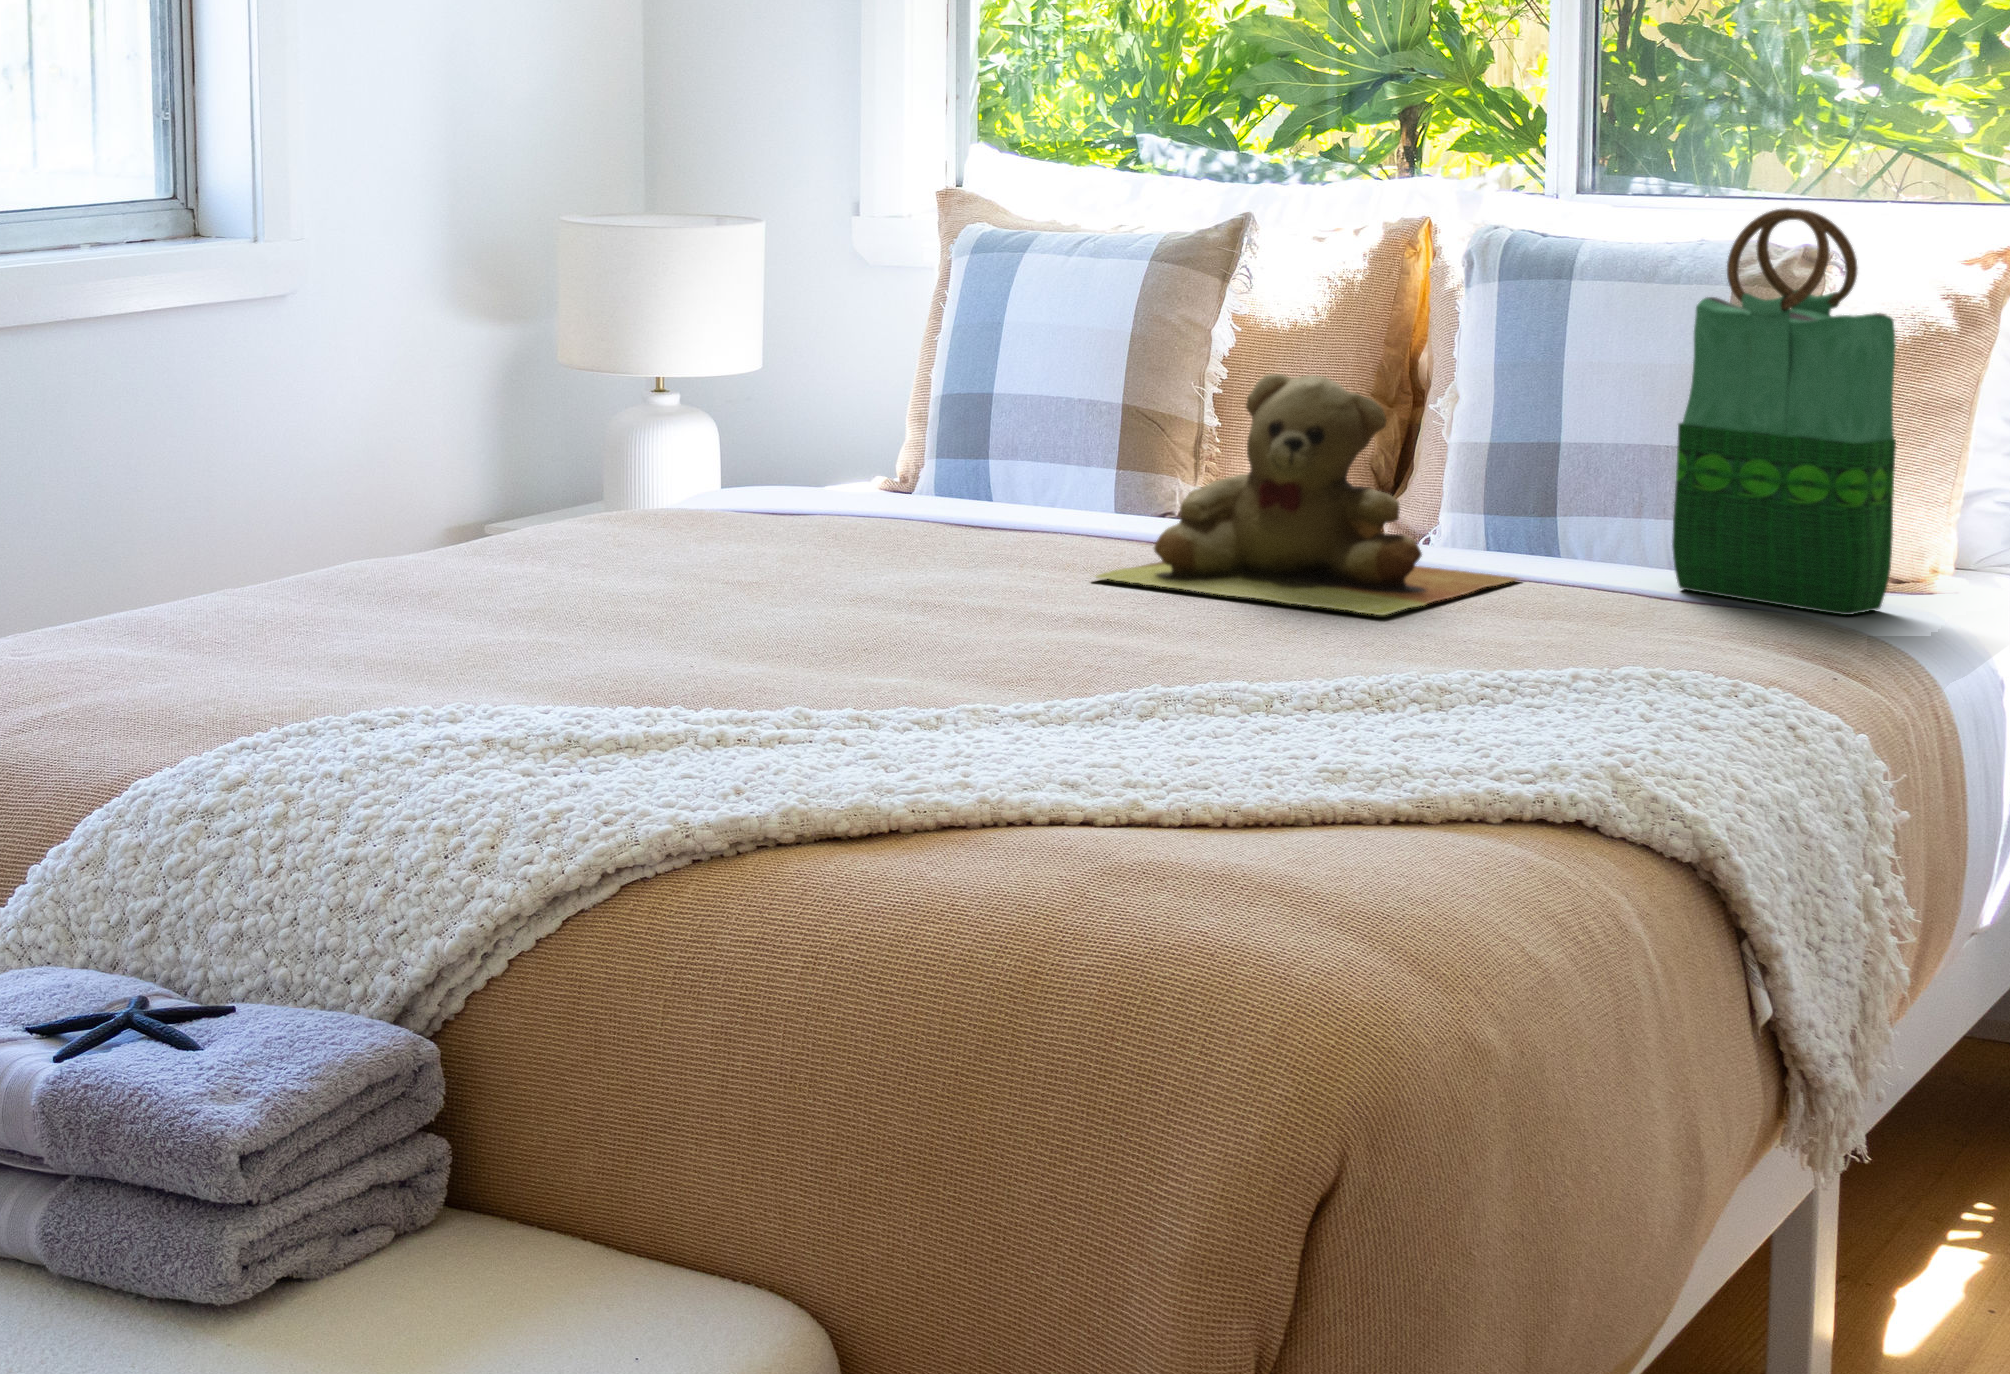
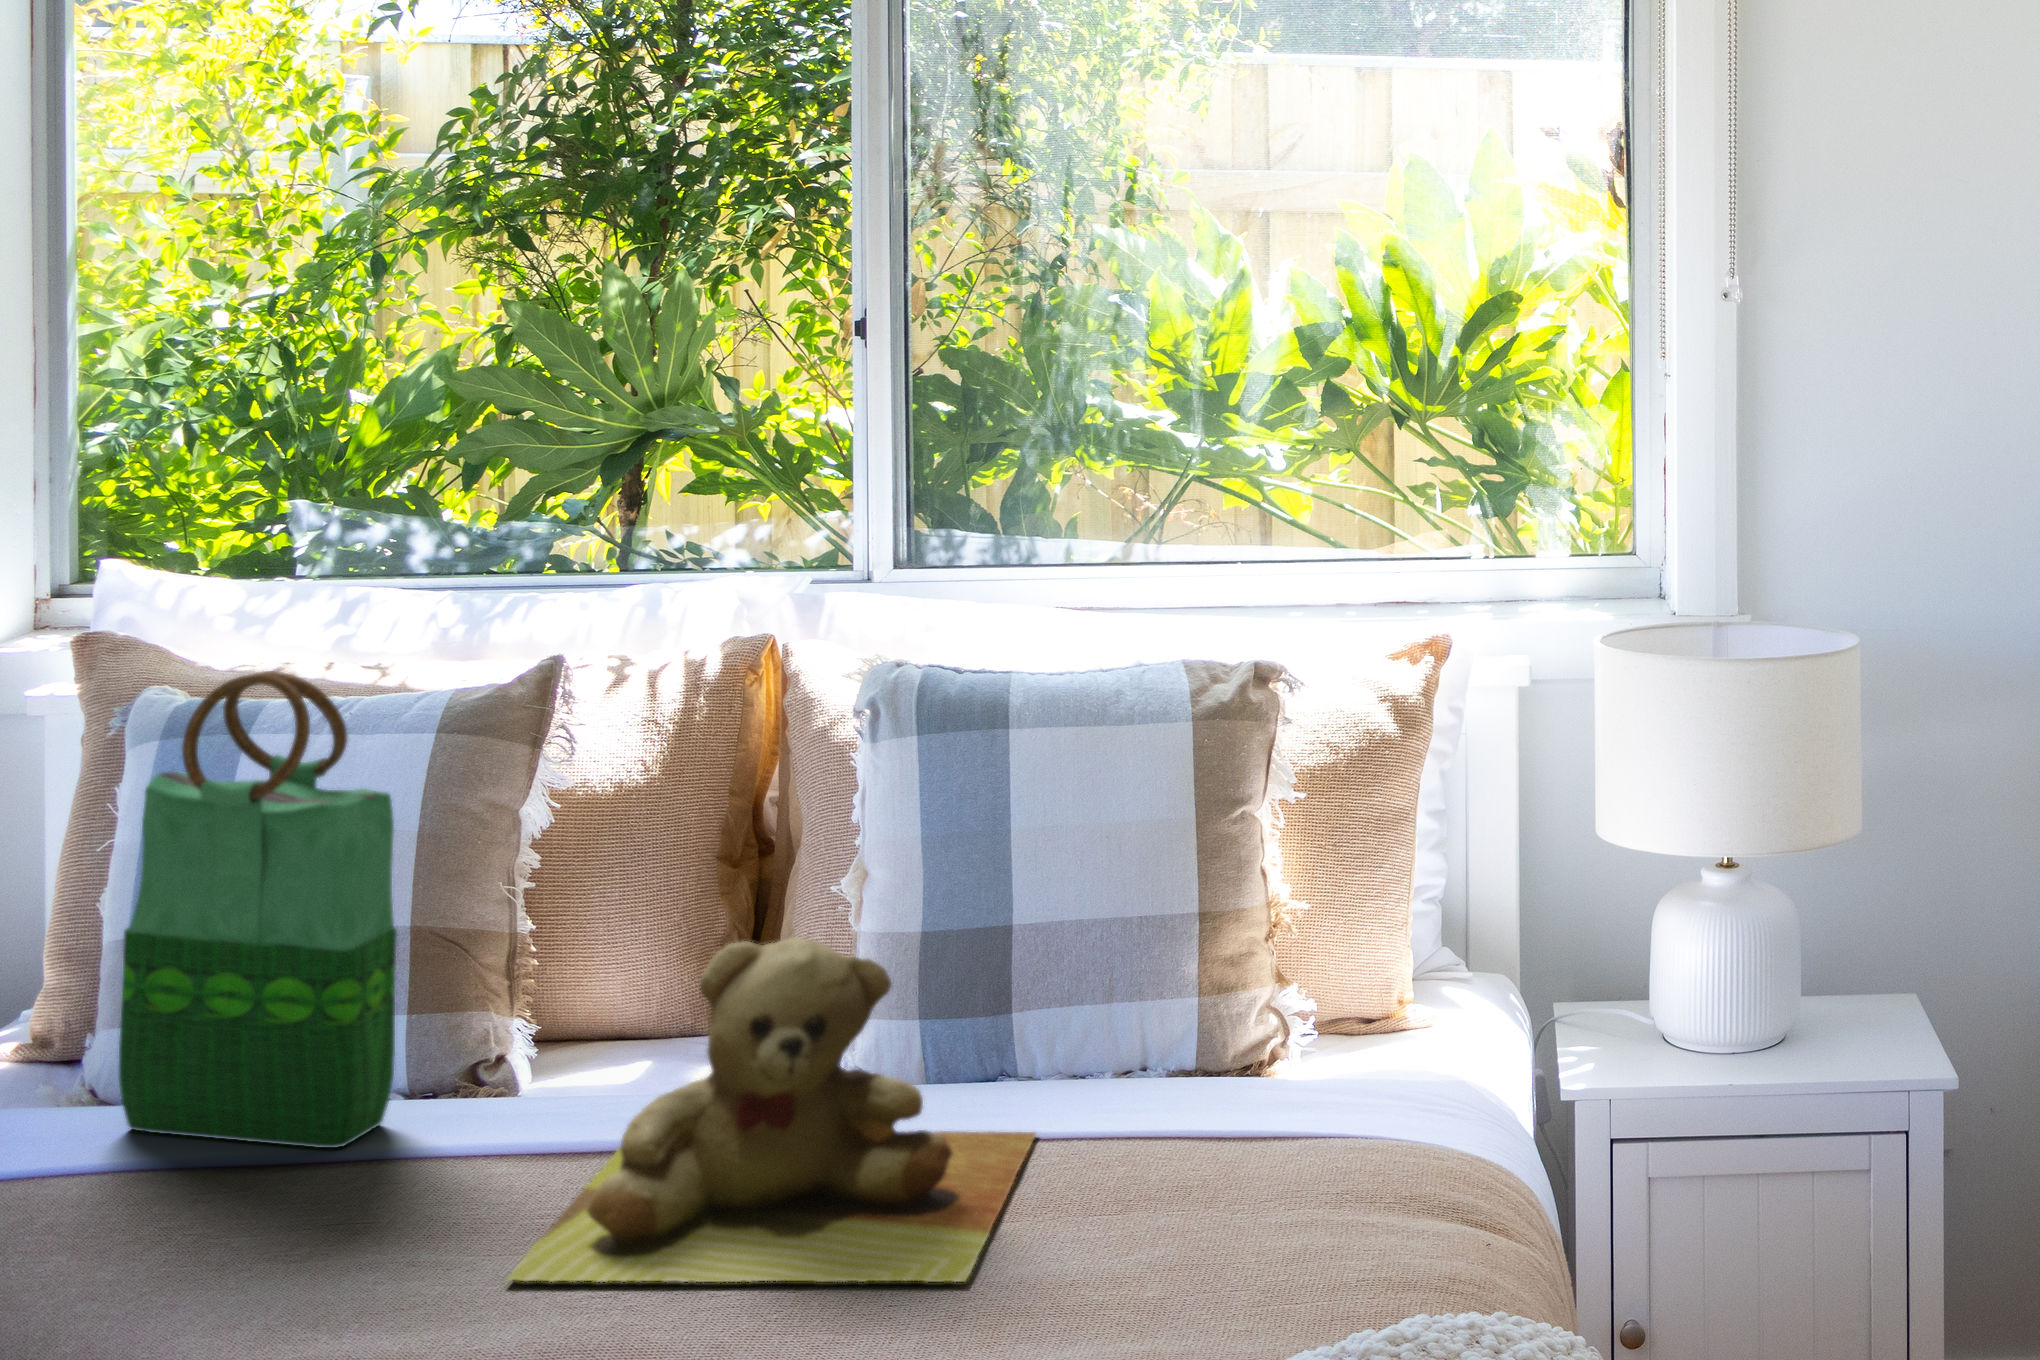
tote bag: present [1672,208,1896,615] -> present [119,671,397,1148]

